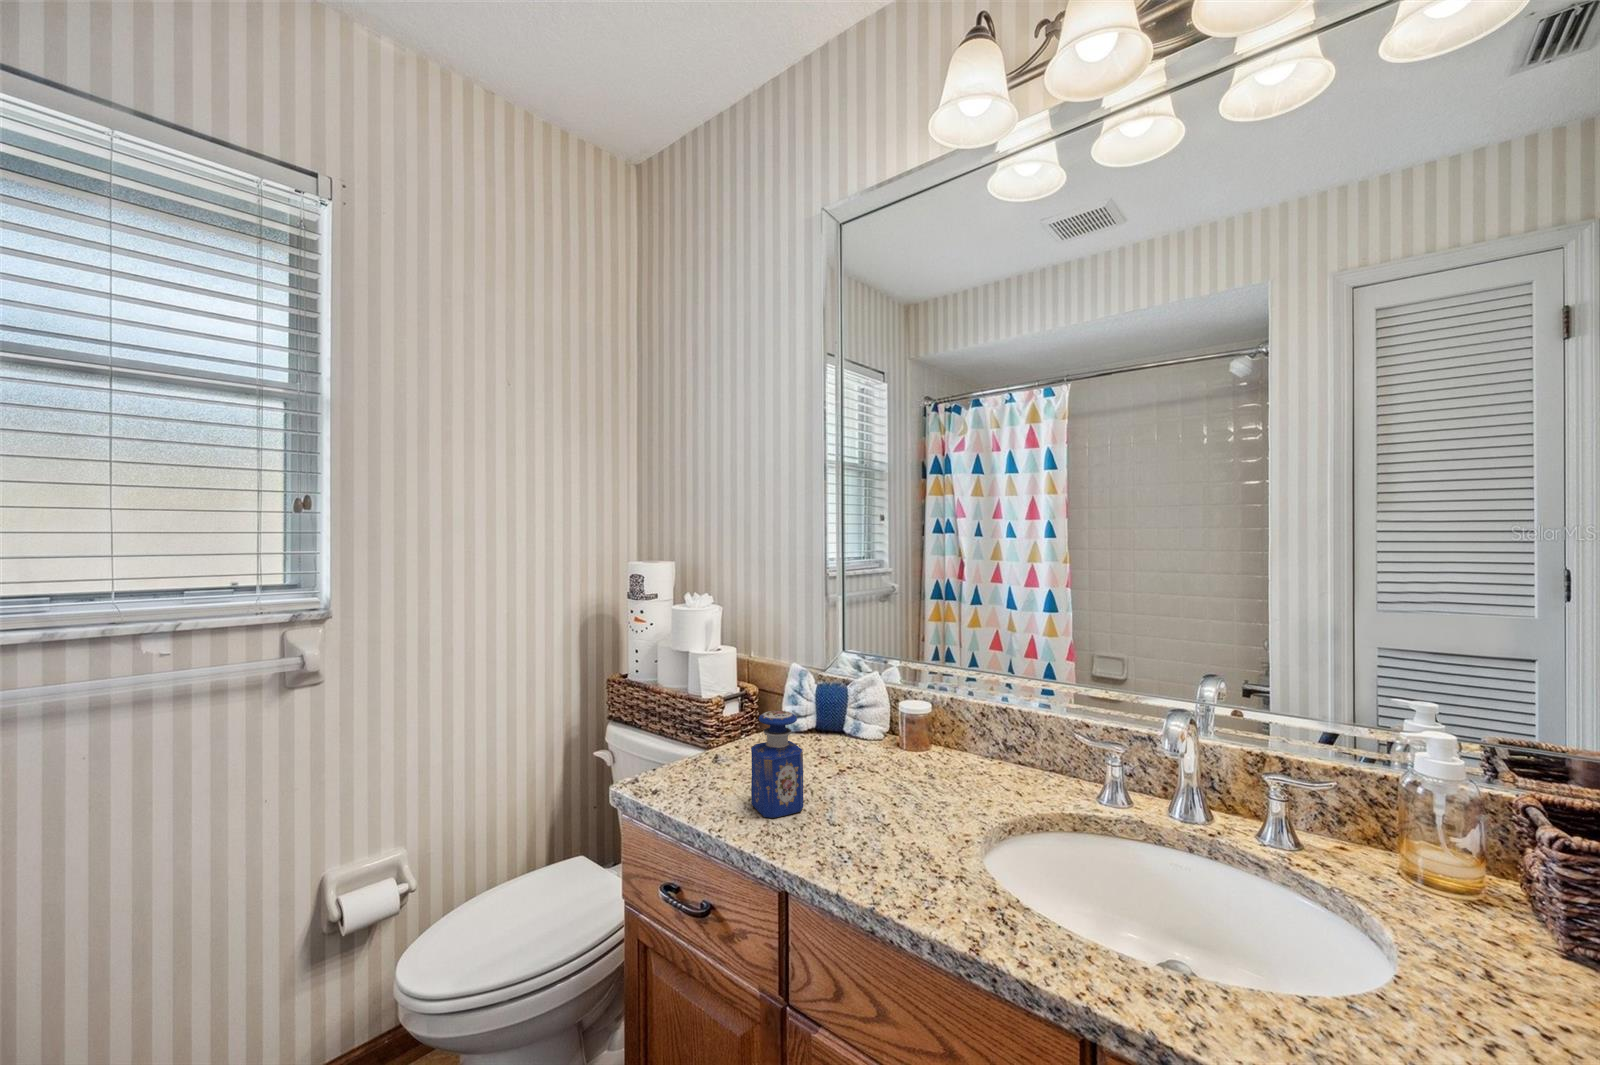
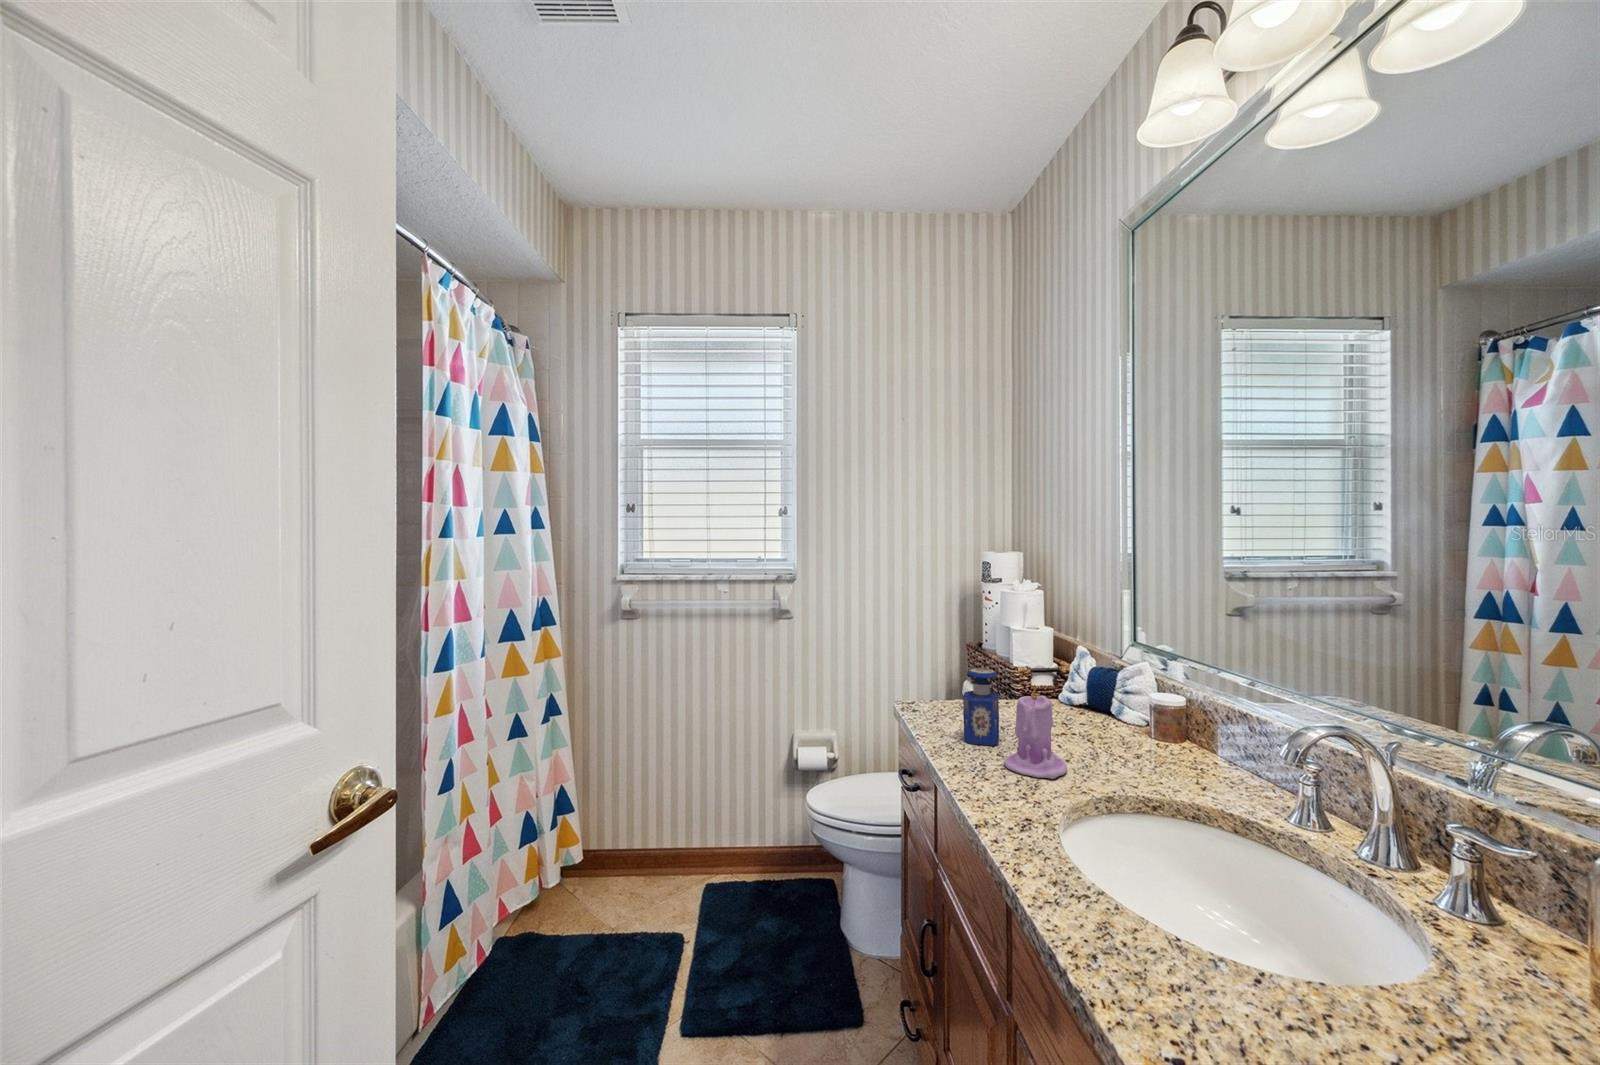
candle: none [842,723,918,842] -> present [1004,687,1067,779]

